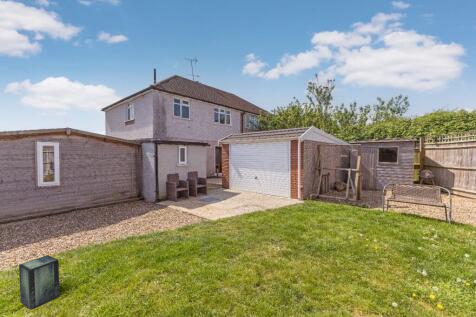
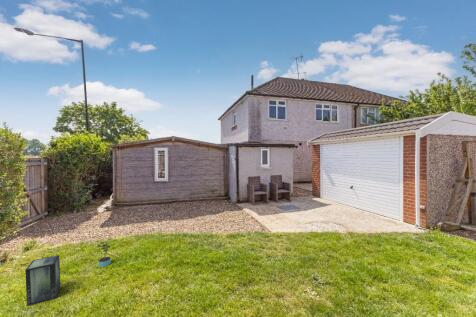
potted plant: none [62,229,87,268] -> present [97,242,111,267]

